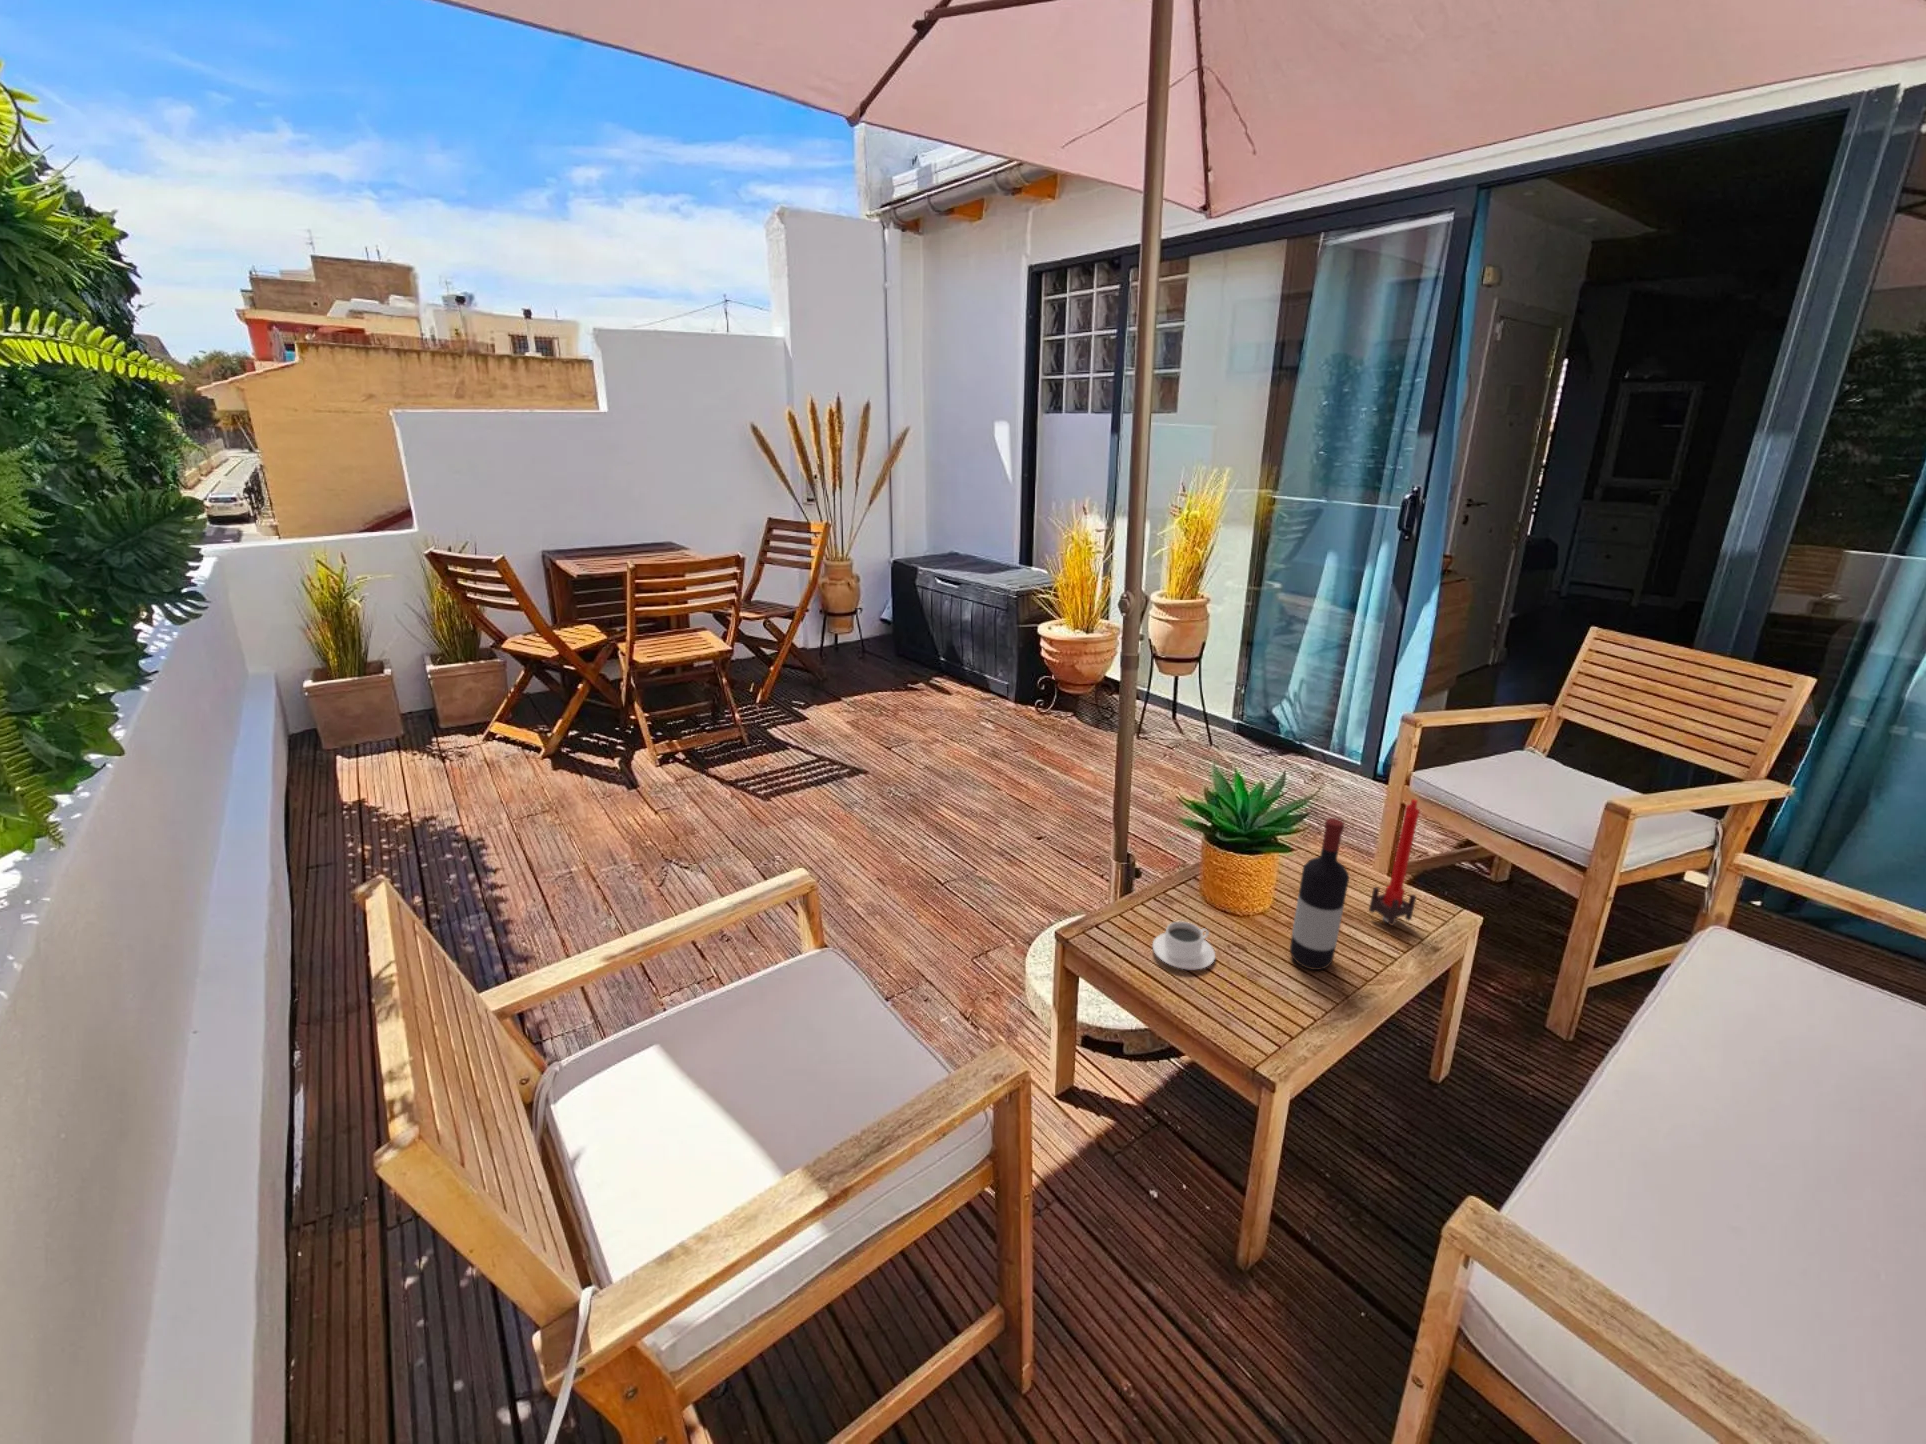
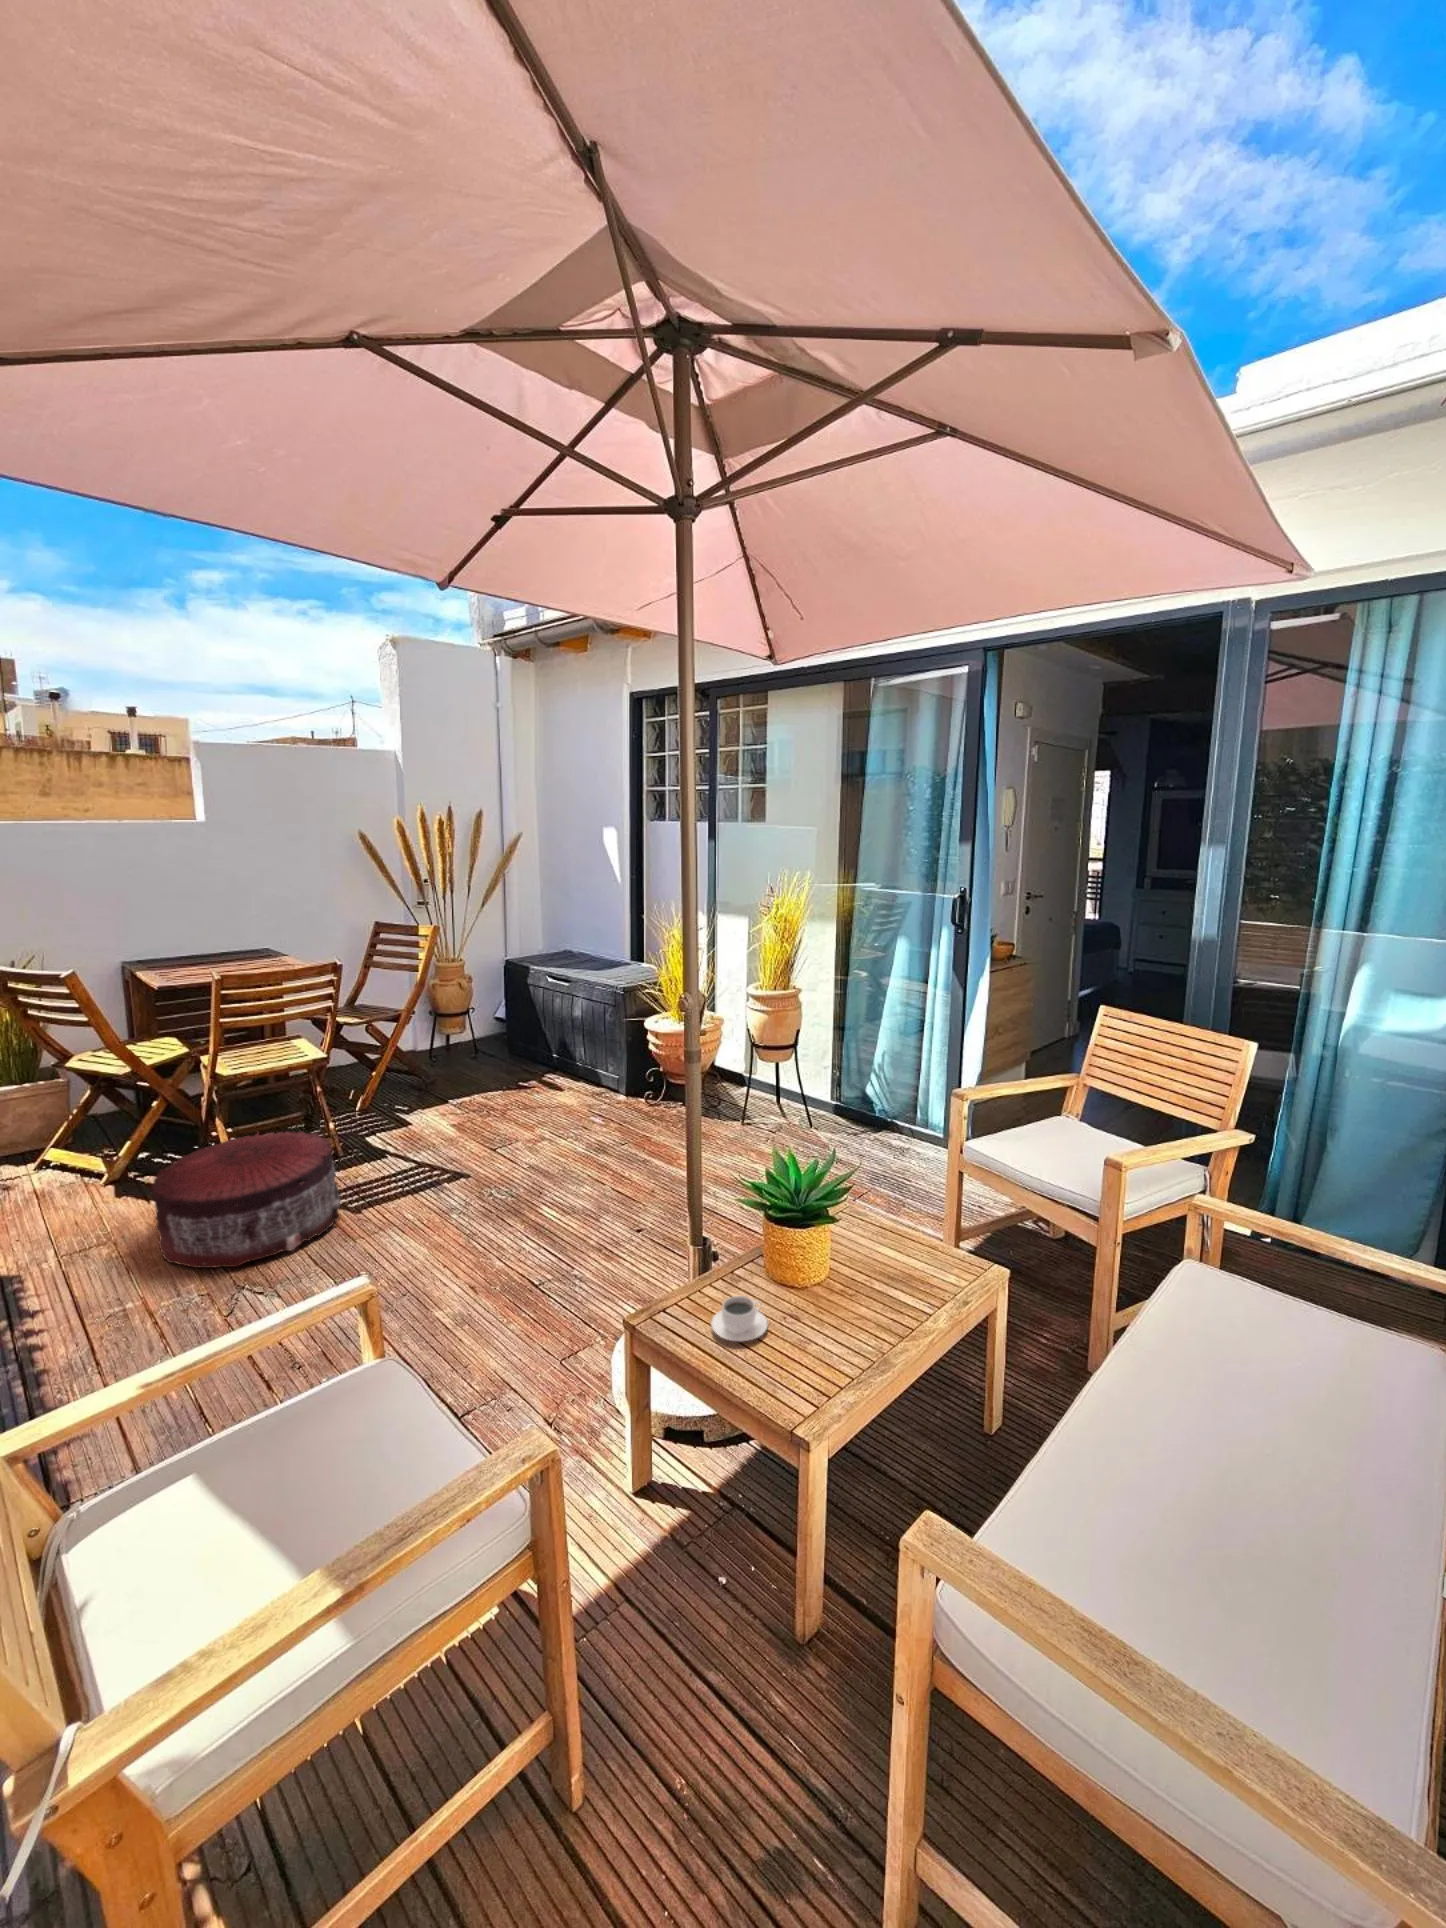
pouf: none [586,718,752,841] -> present [151,1132,340,1268]
candle: present [1369,799,1419,925] -> none [907,1164,943,1282]
wine bottle: present [1290,818,1349,970] -> none [834,1186,874,1330]

